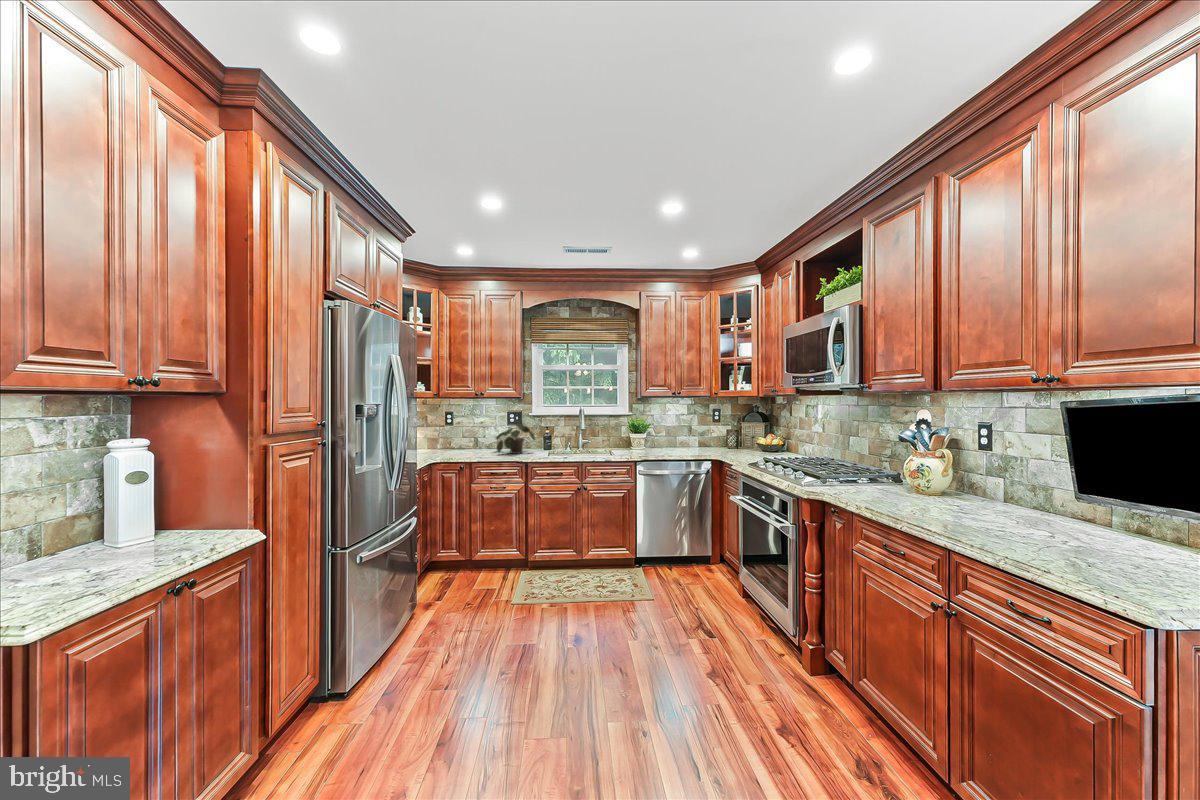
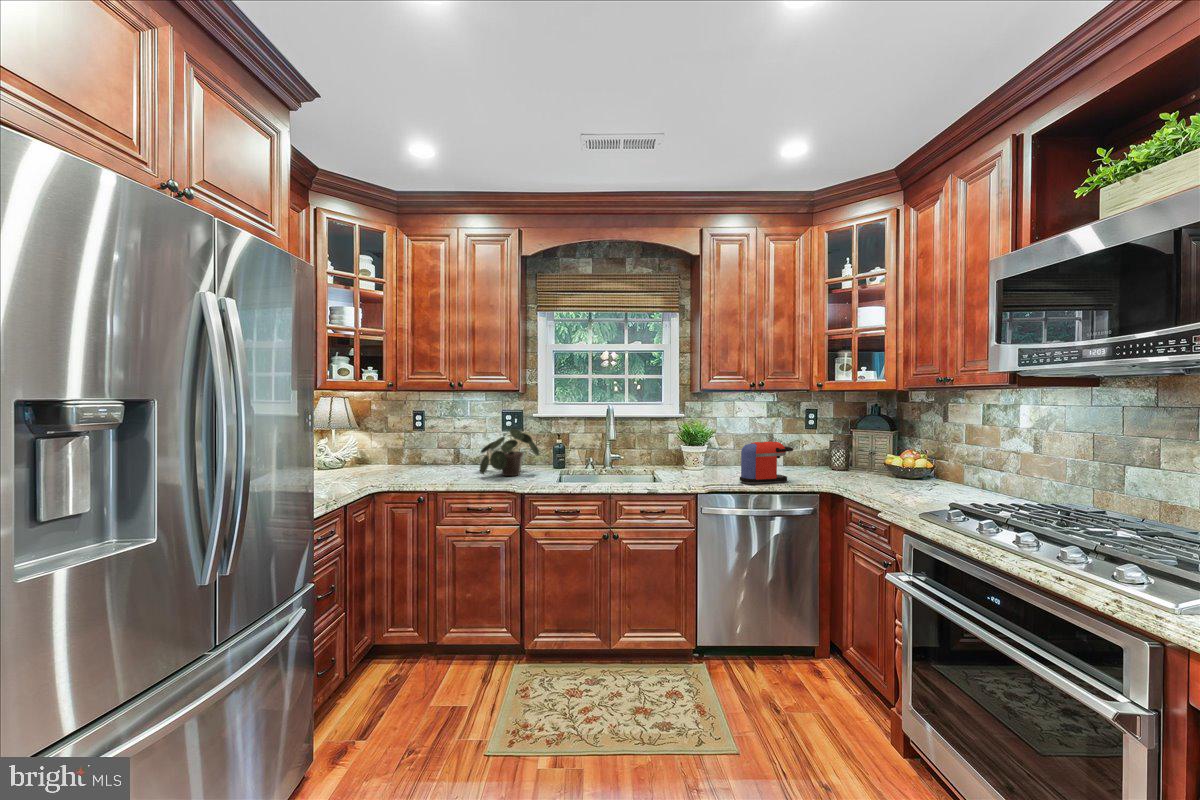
coffee maker: none [662,429,696,455] -> present [740,441,793,484]

